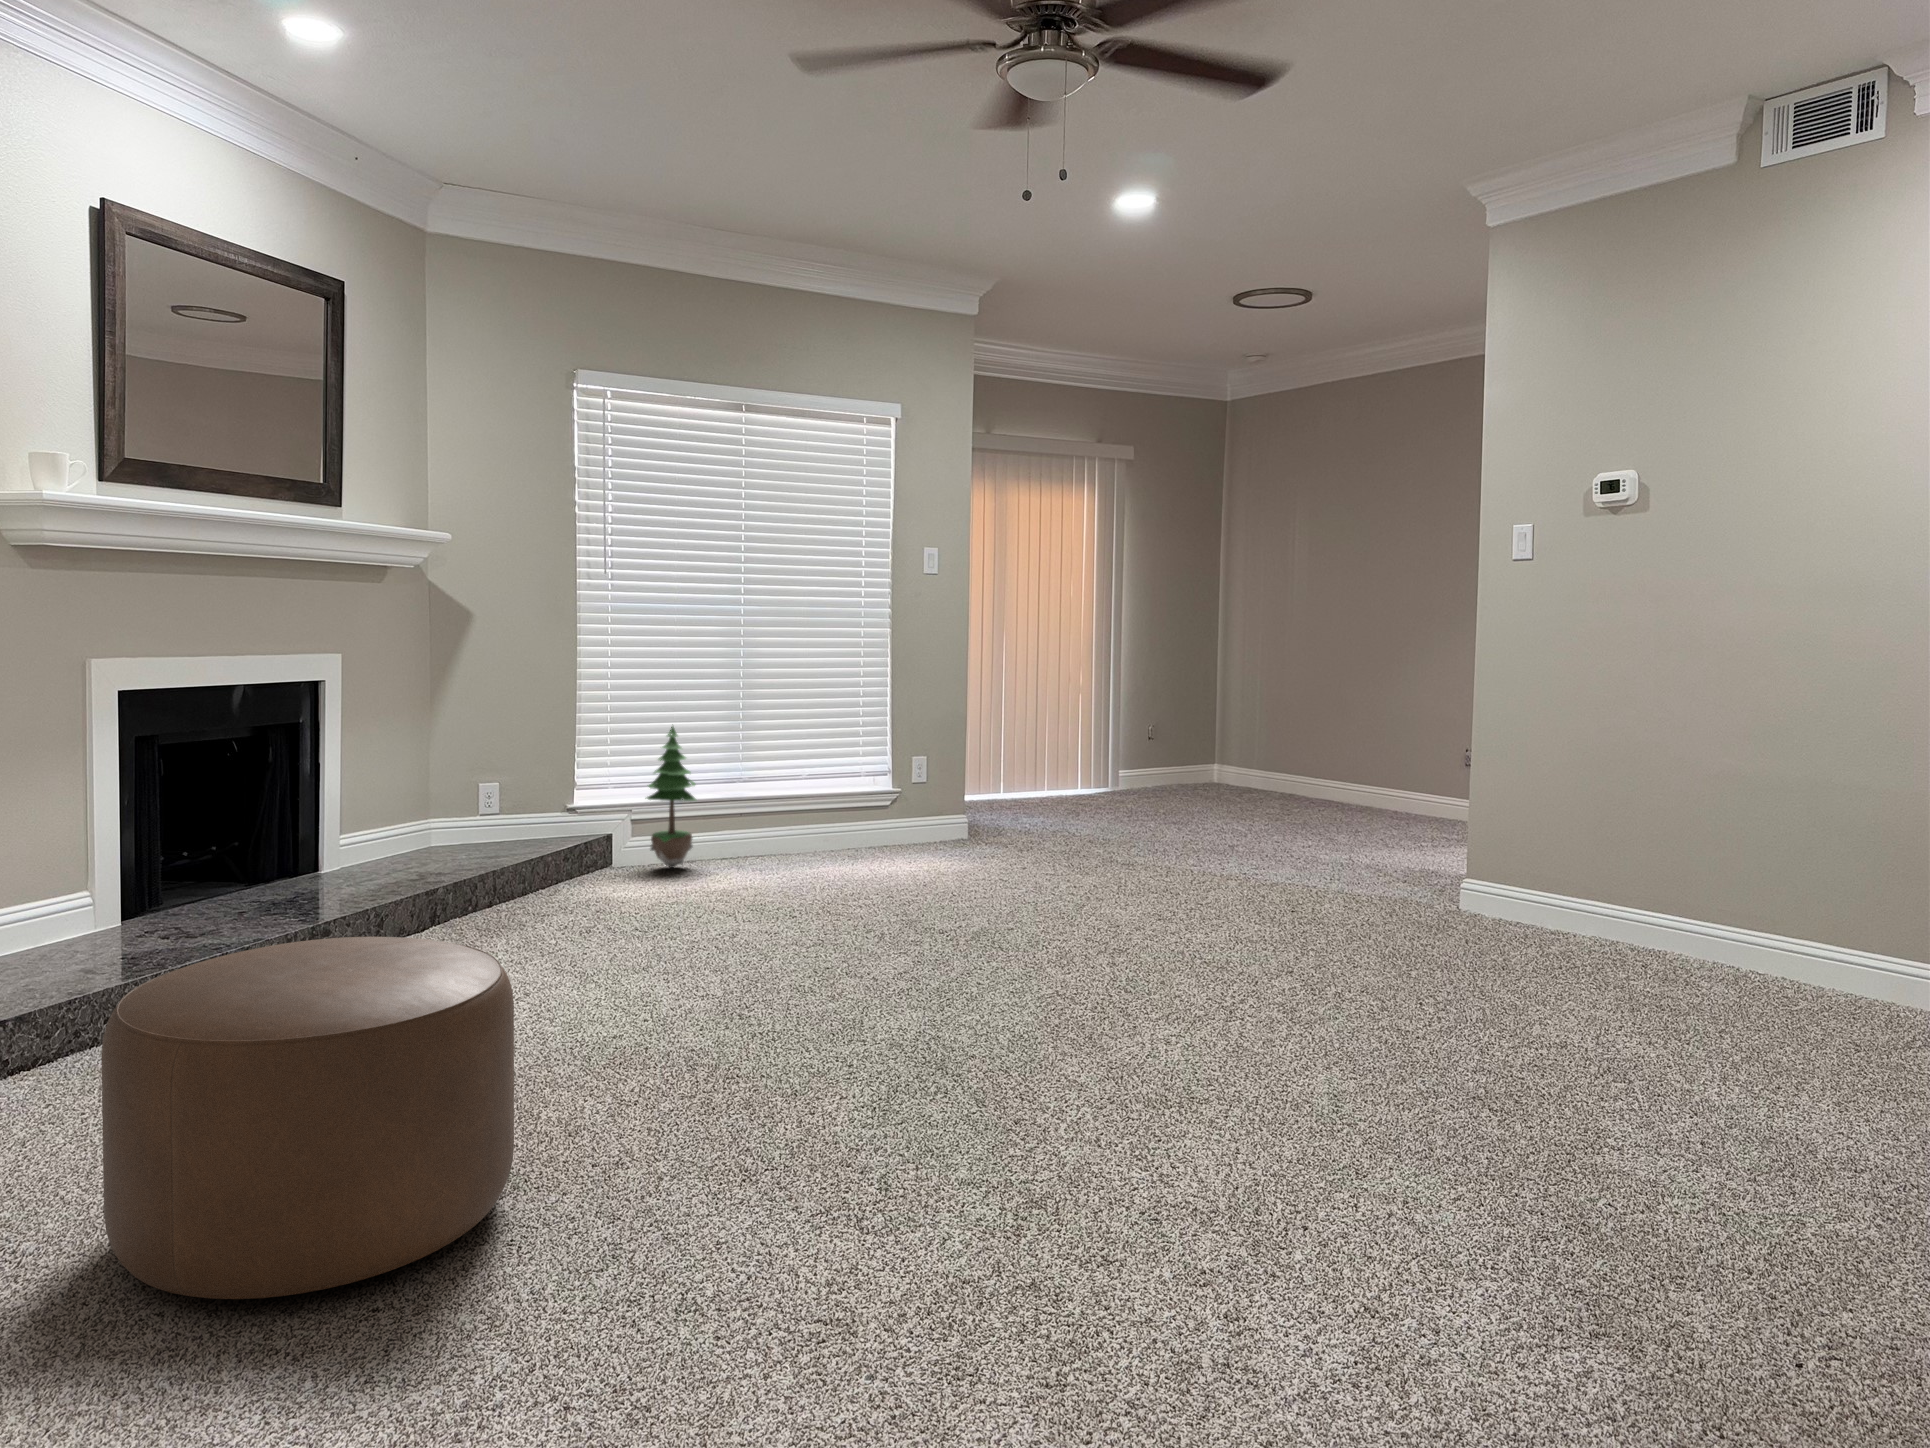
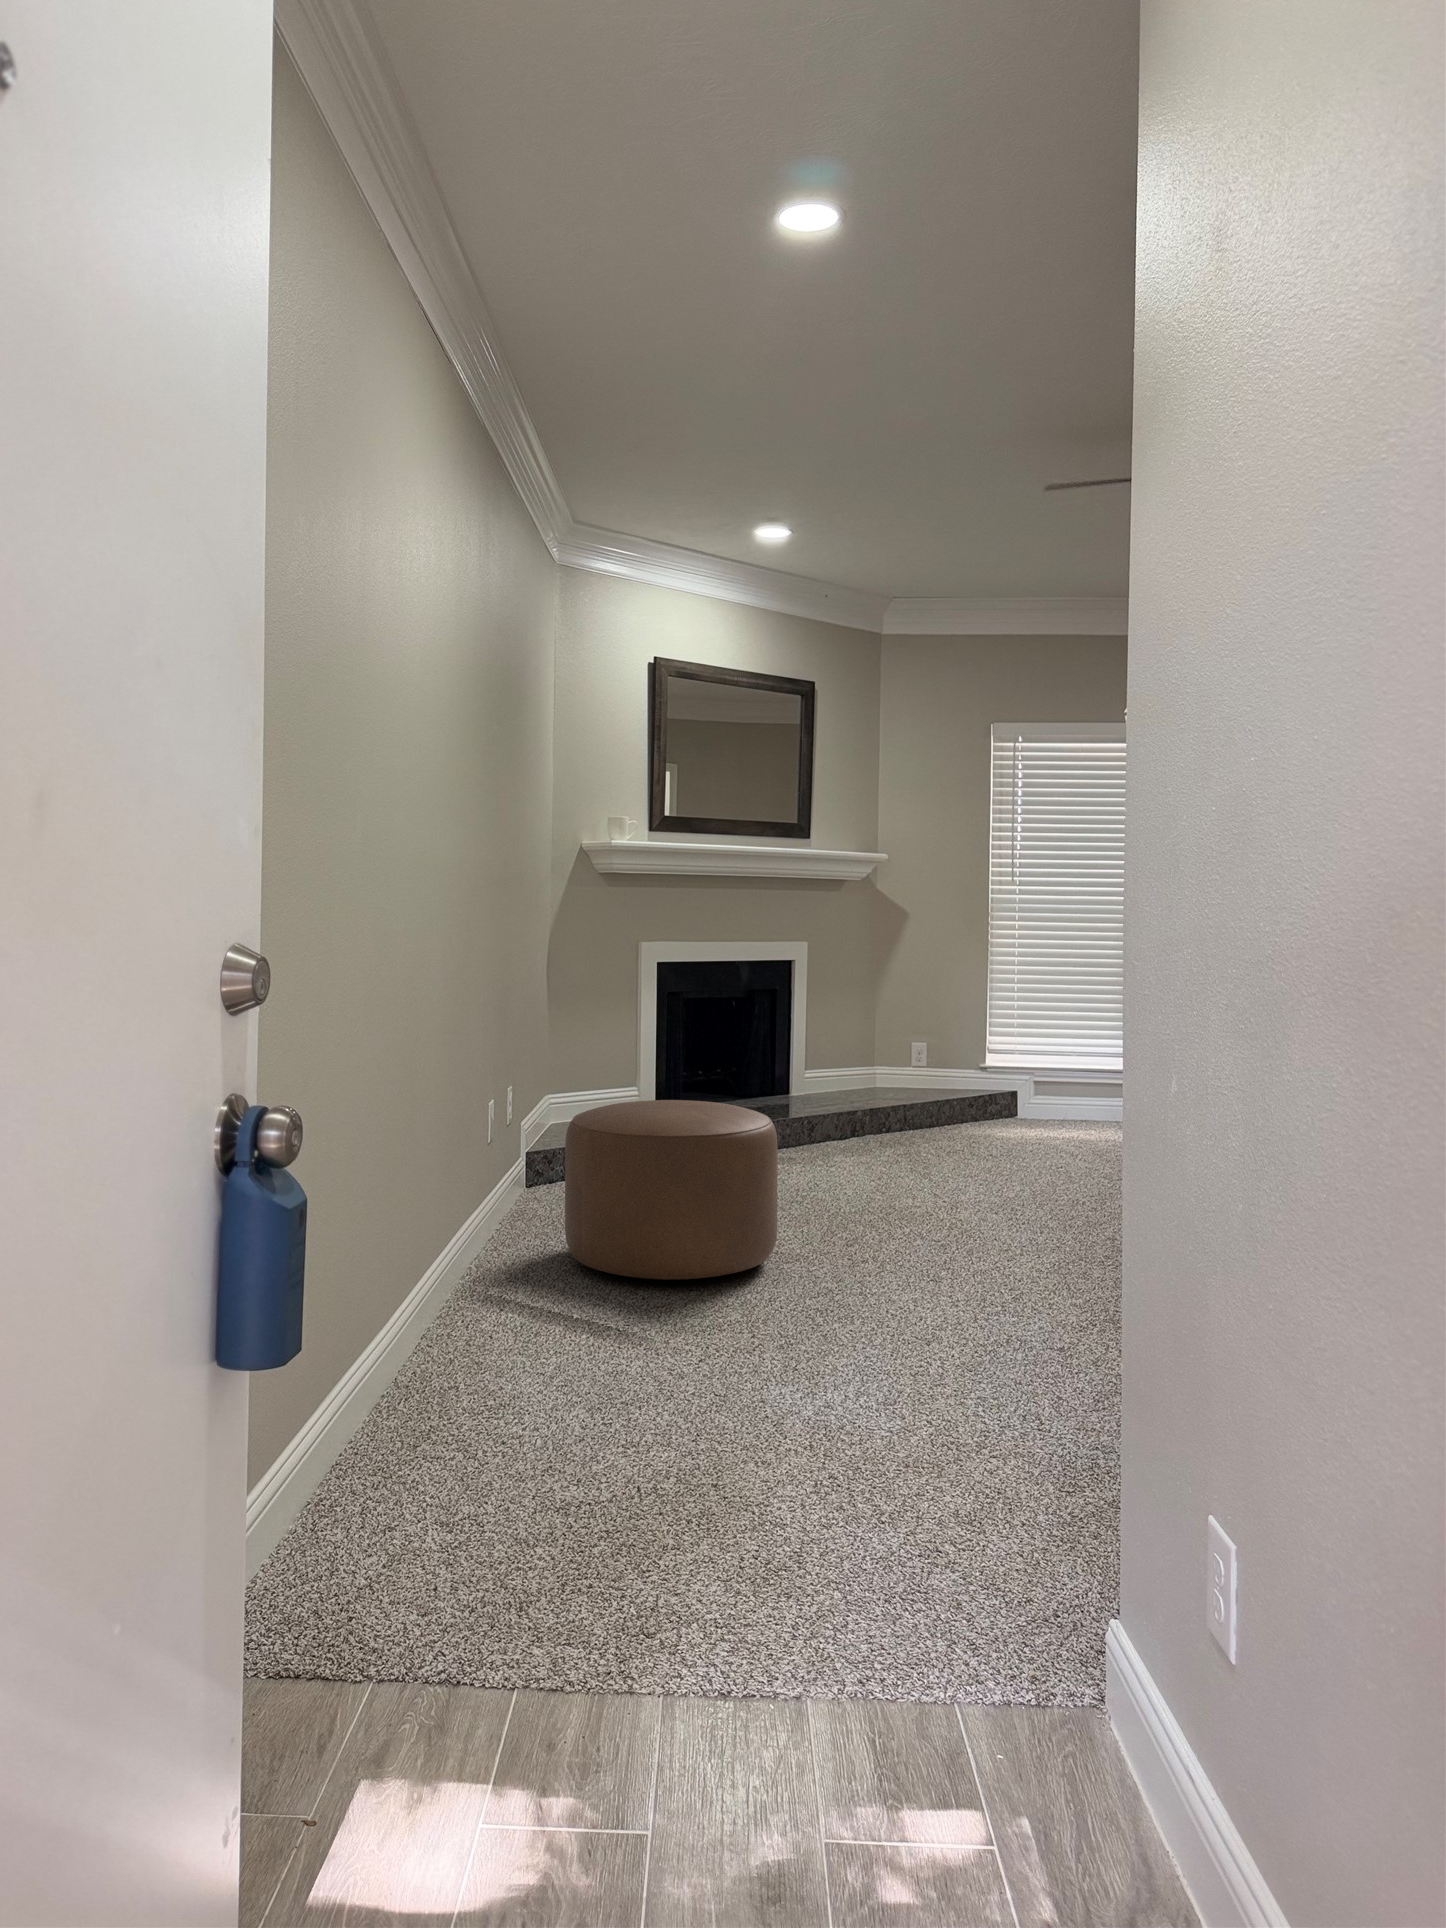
potted tree: present [647,726,696,868] -> none [1043,1003,1089,1127]

